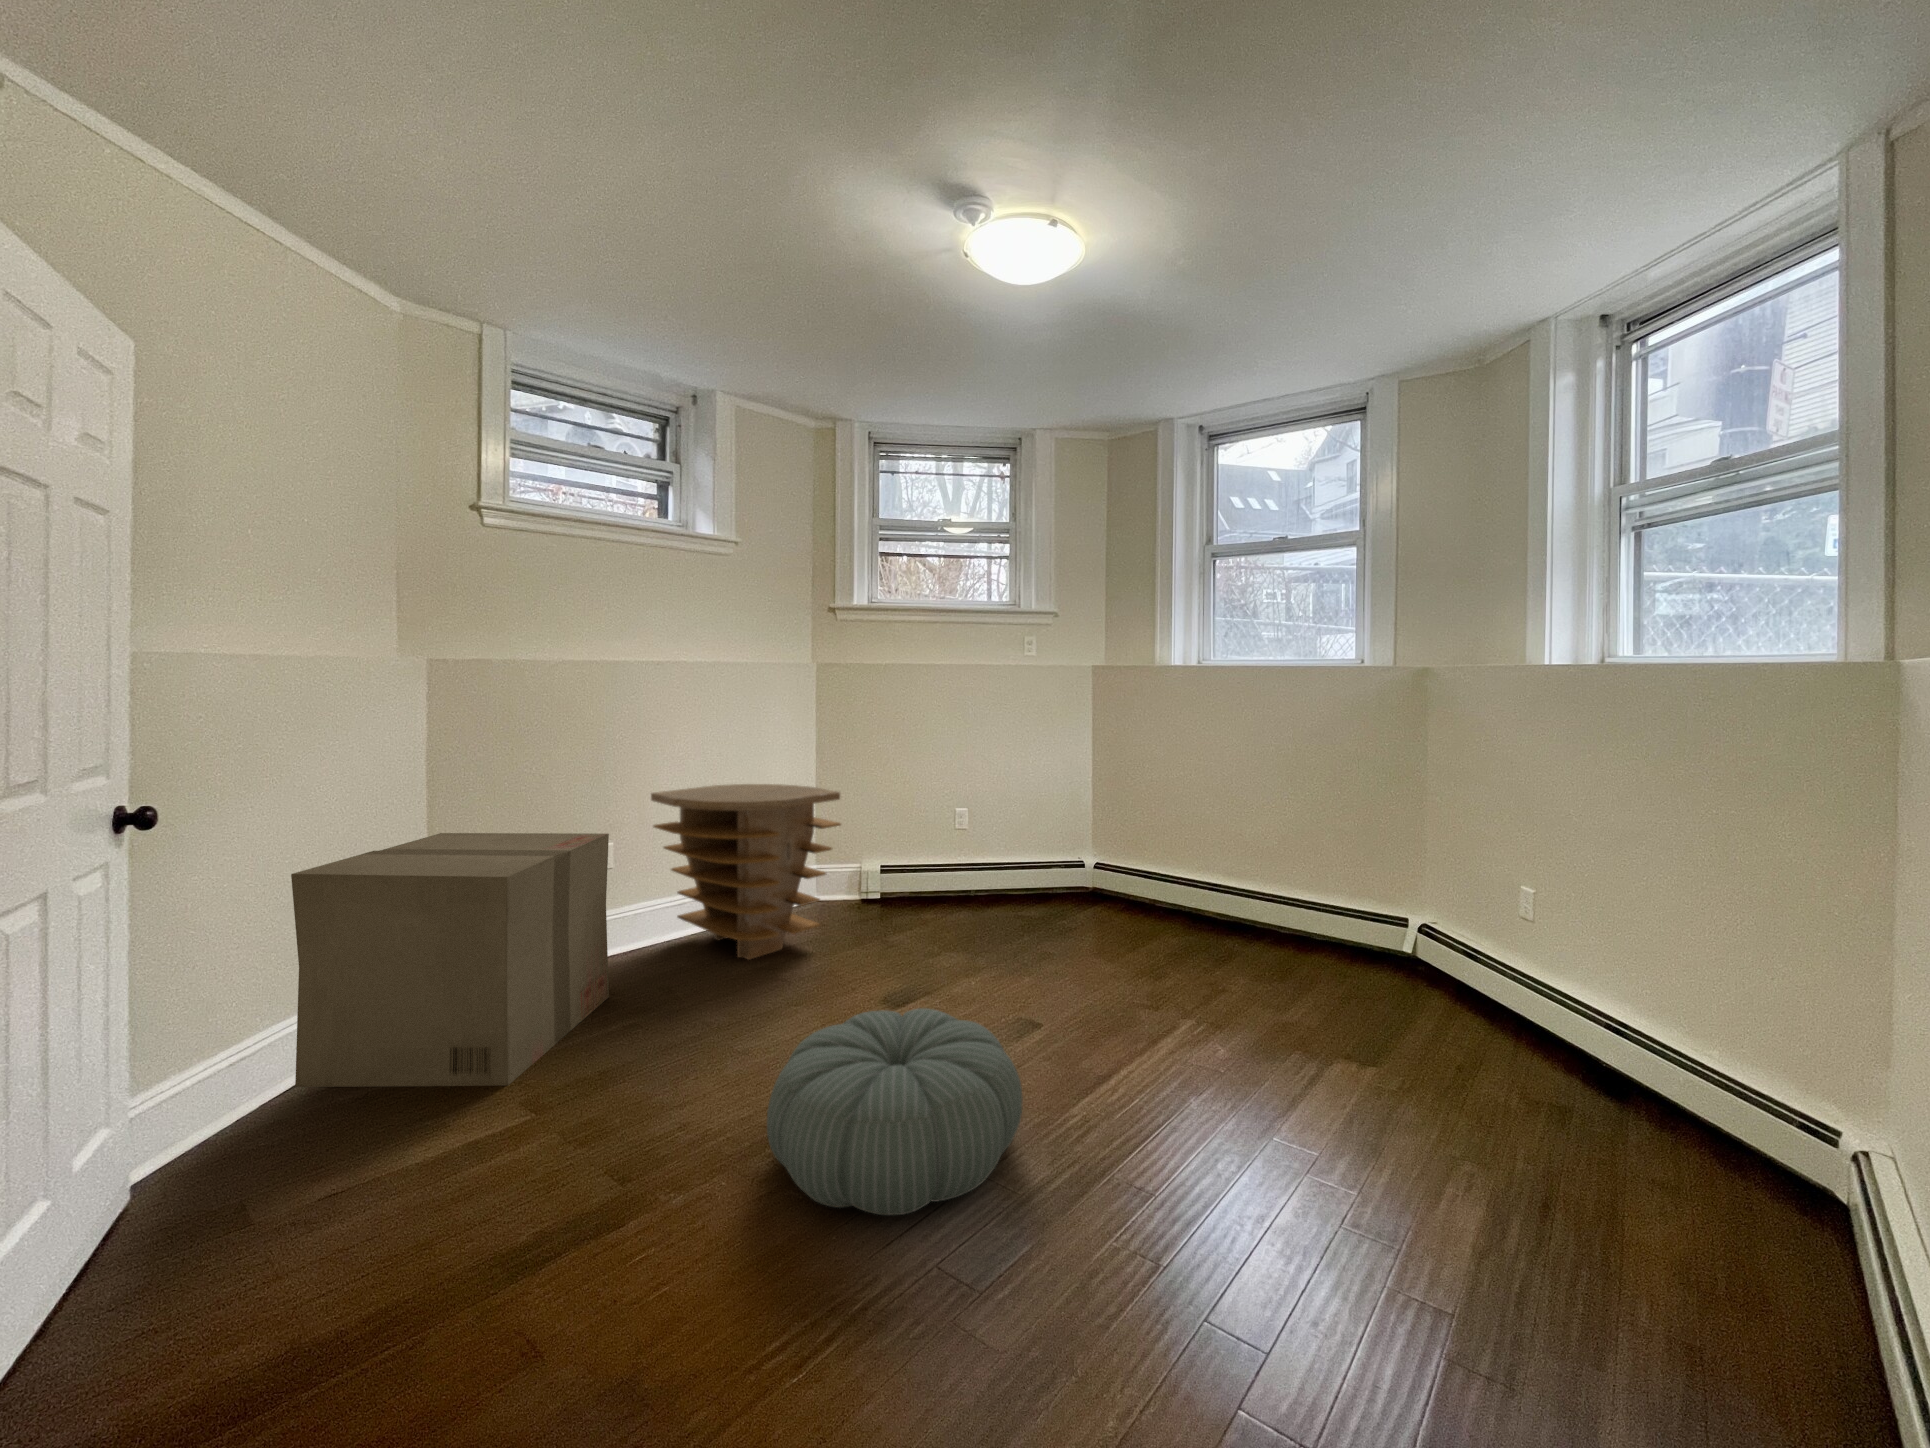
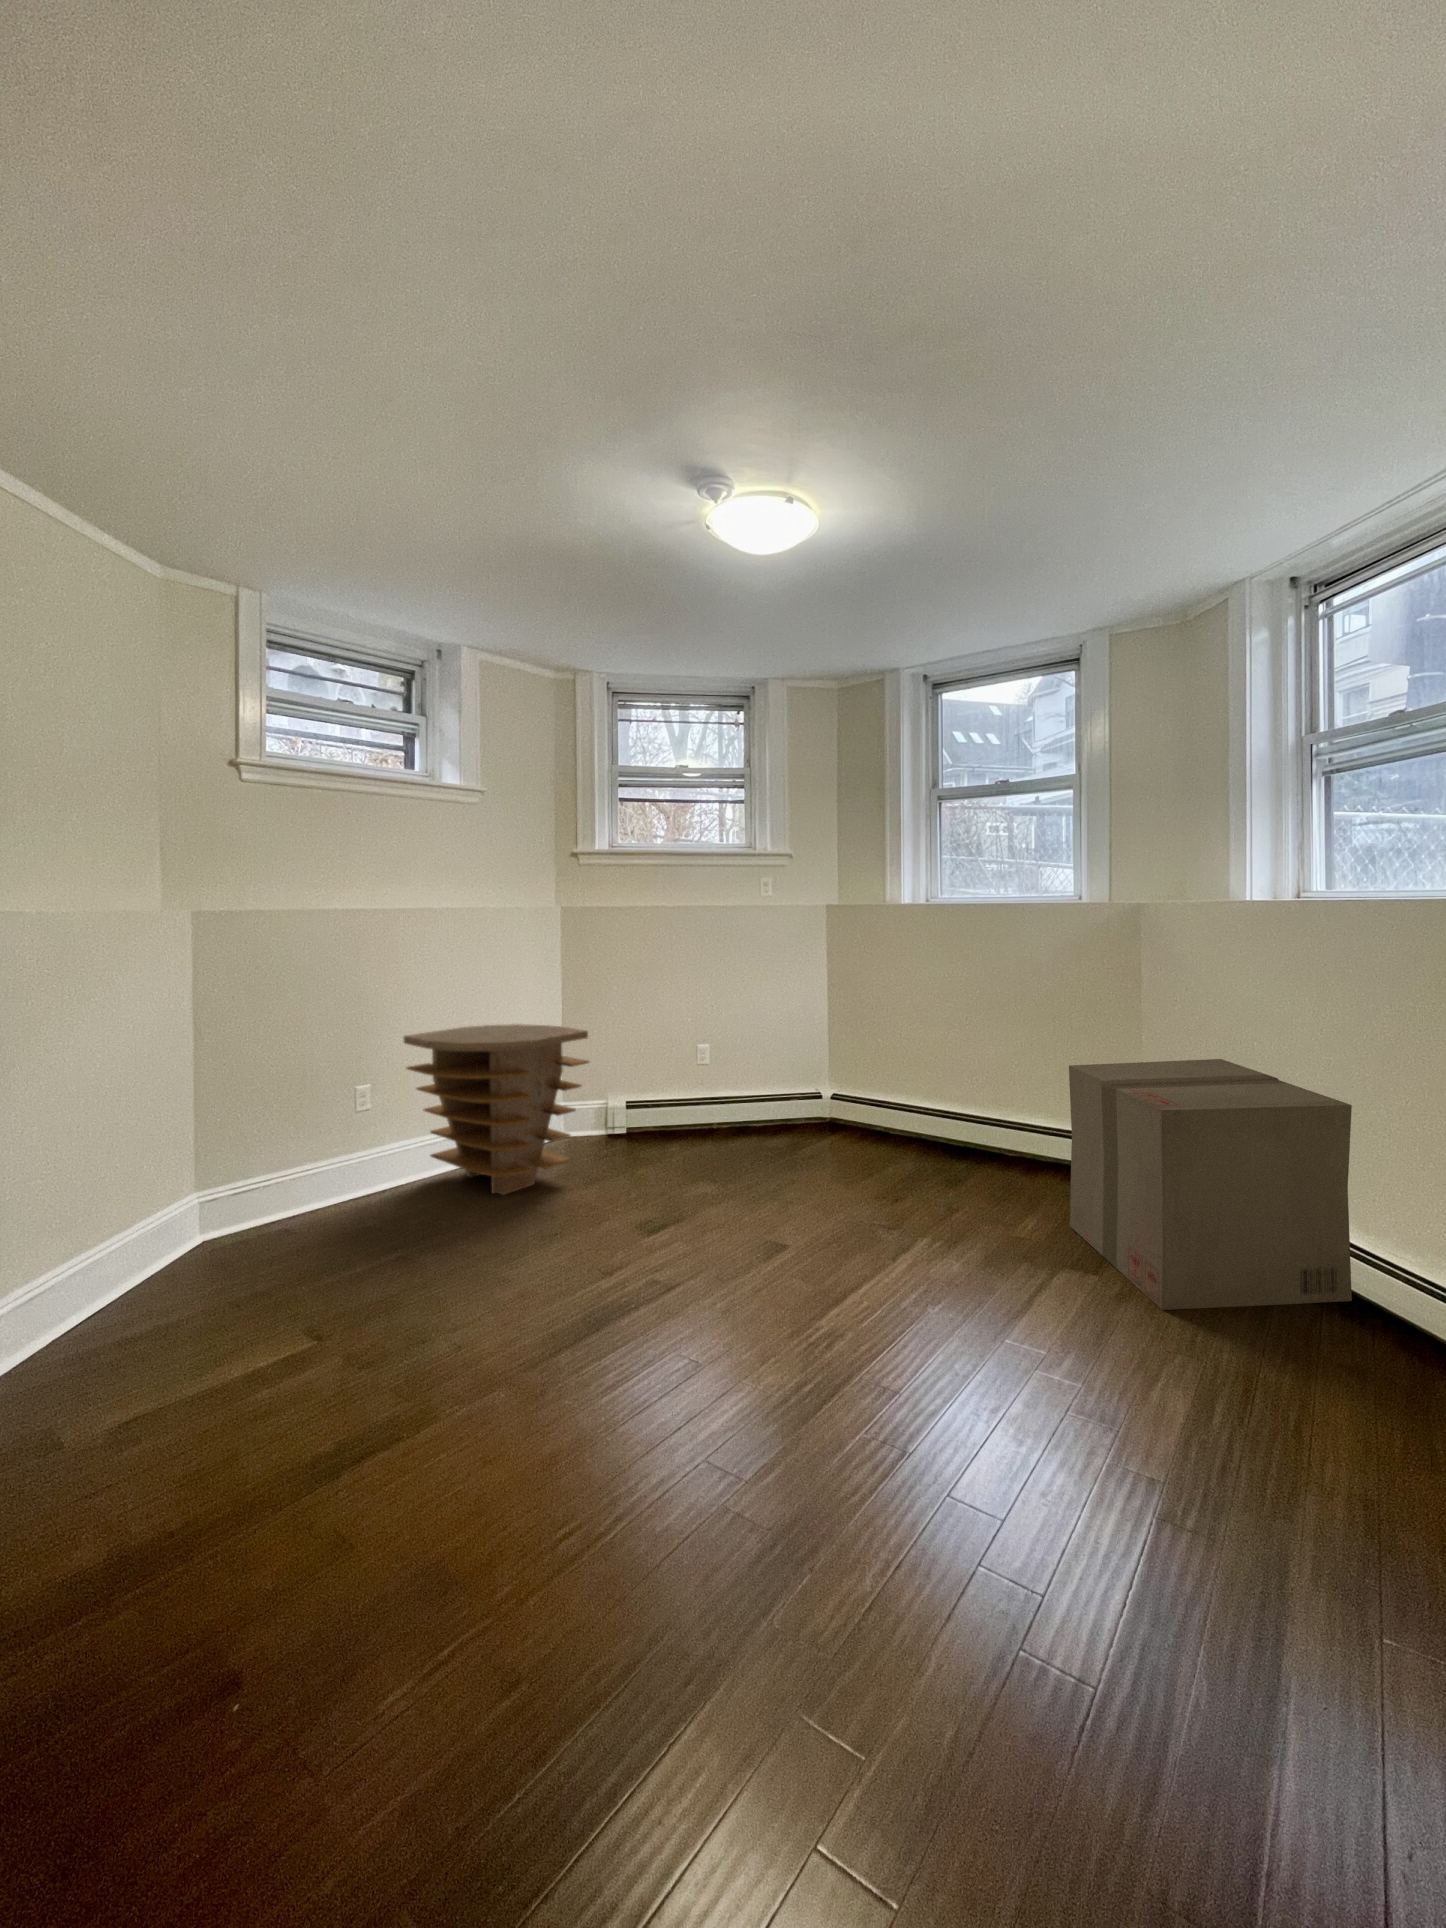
cardboard box: present [291,833,609,1087] -> present [1069,1059,1352,1310]
pouf: present [767,1008,1023,1215] -> none [542,1233,777,1420]

